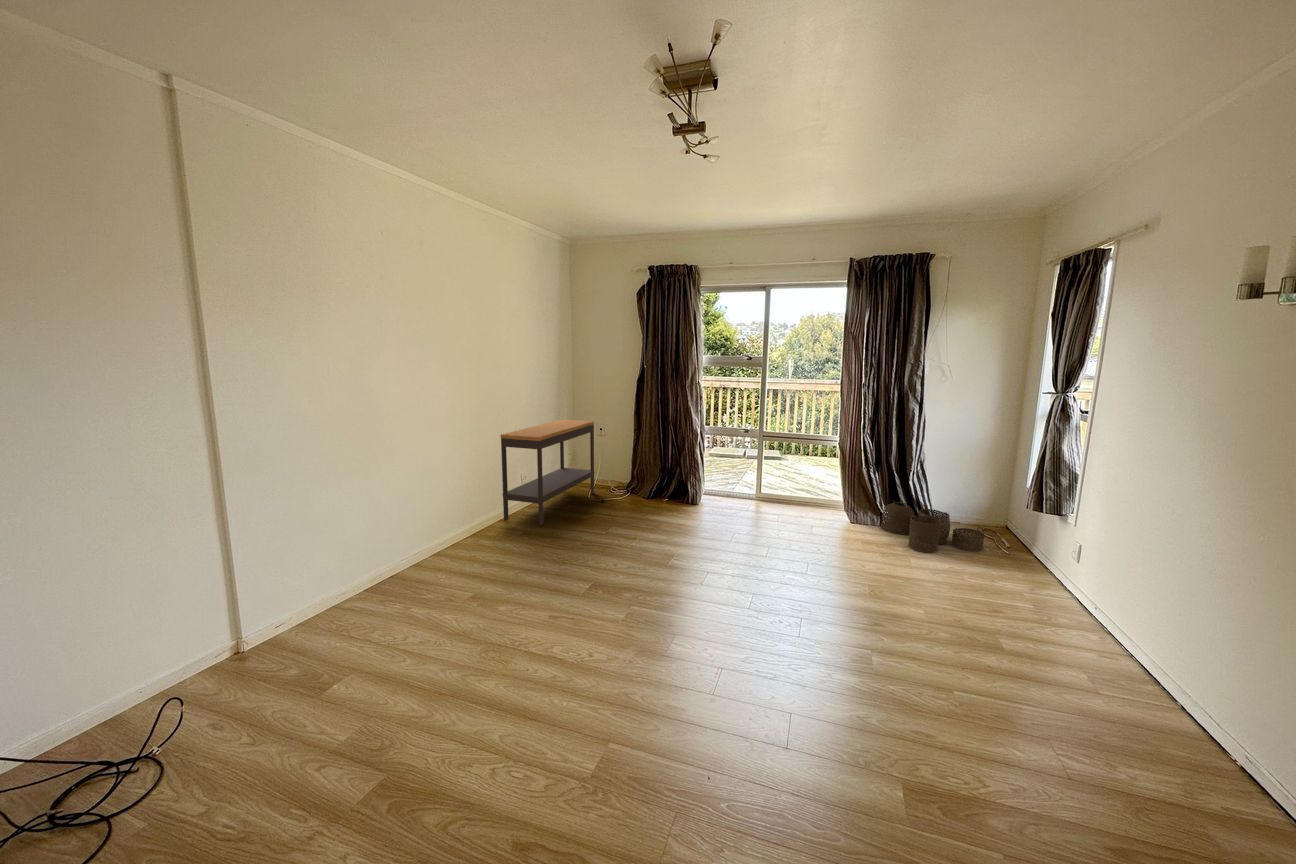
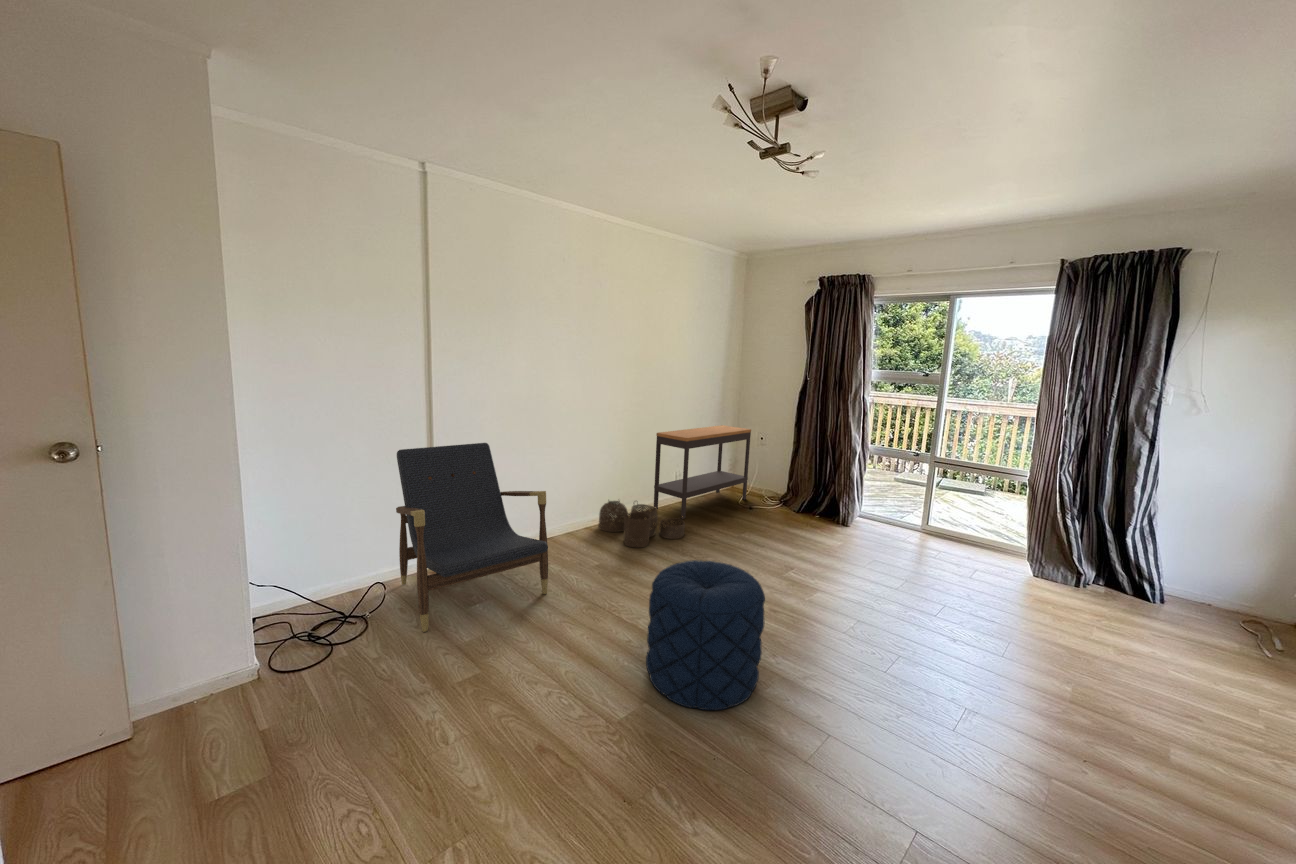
lounge chair: none [165,472,429,748] -> present [396,443,548,632]
woven basket: present [881,501,985,553] -> present [598,501,685,547]
pouf: none [586,567,710,729] -> present [646,560,765,710]

